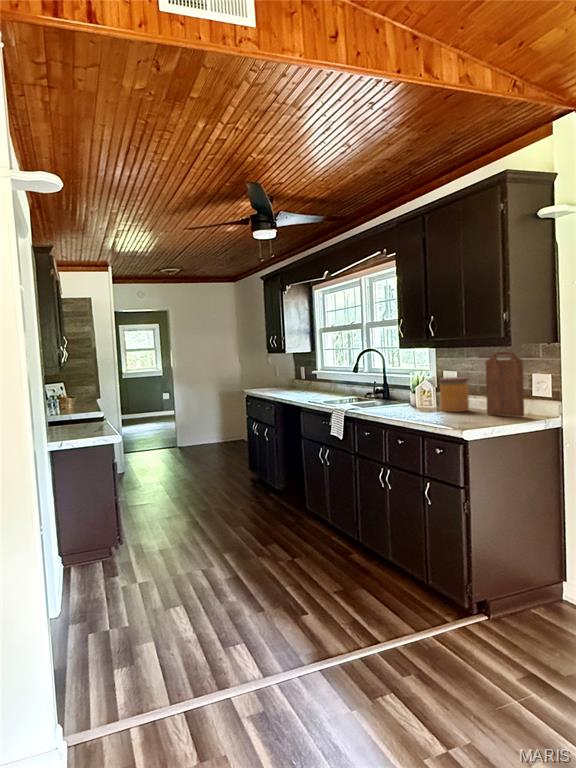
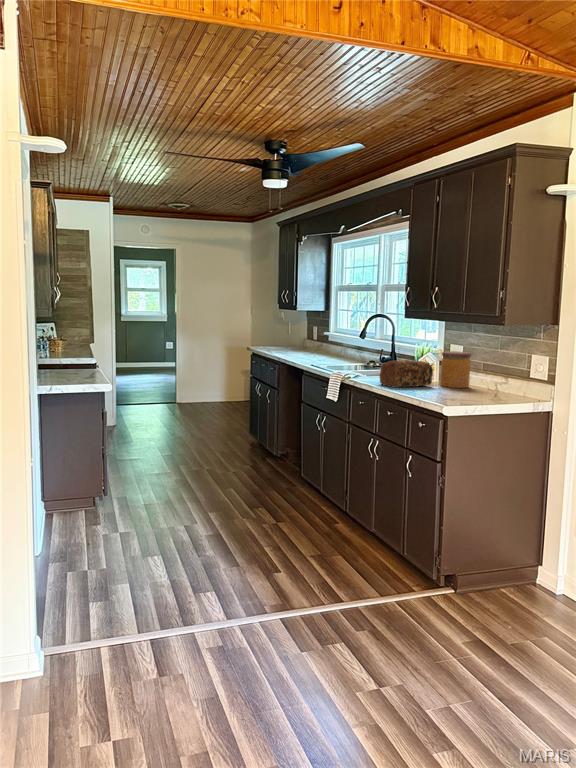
cutting board: present [486,352,524,417] -> none [482,330,521,398]
bread loaf: none [384,389,435,416] -> present [379,360,433,388]

